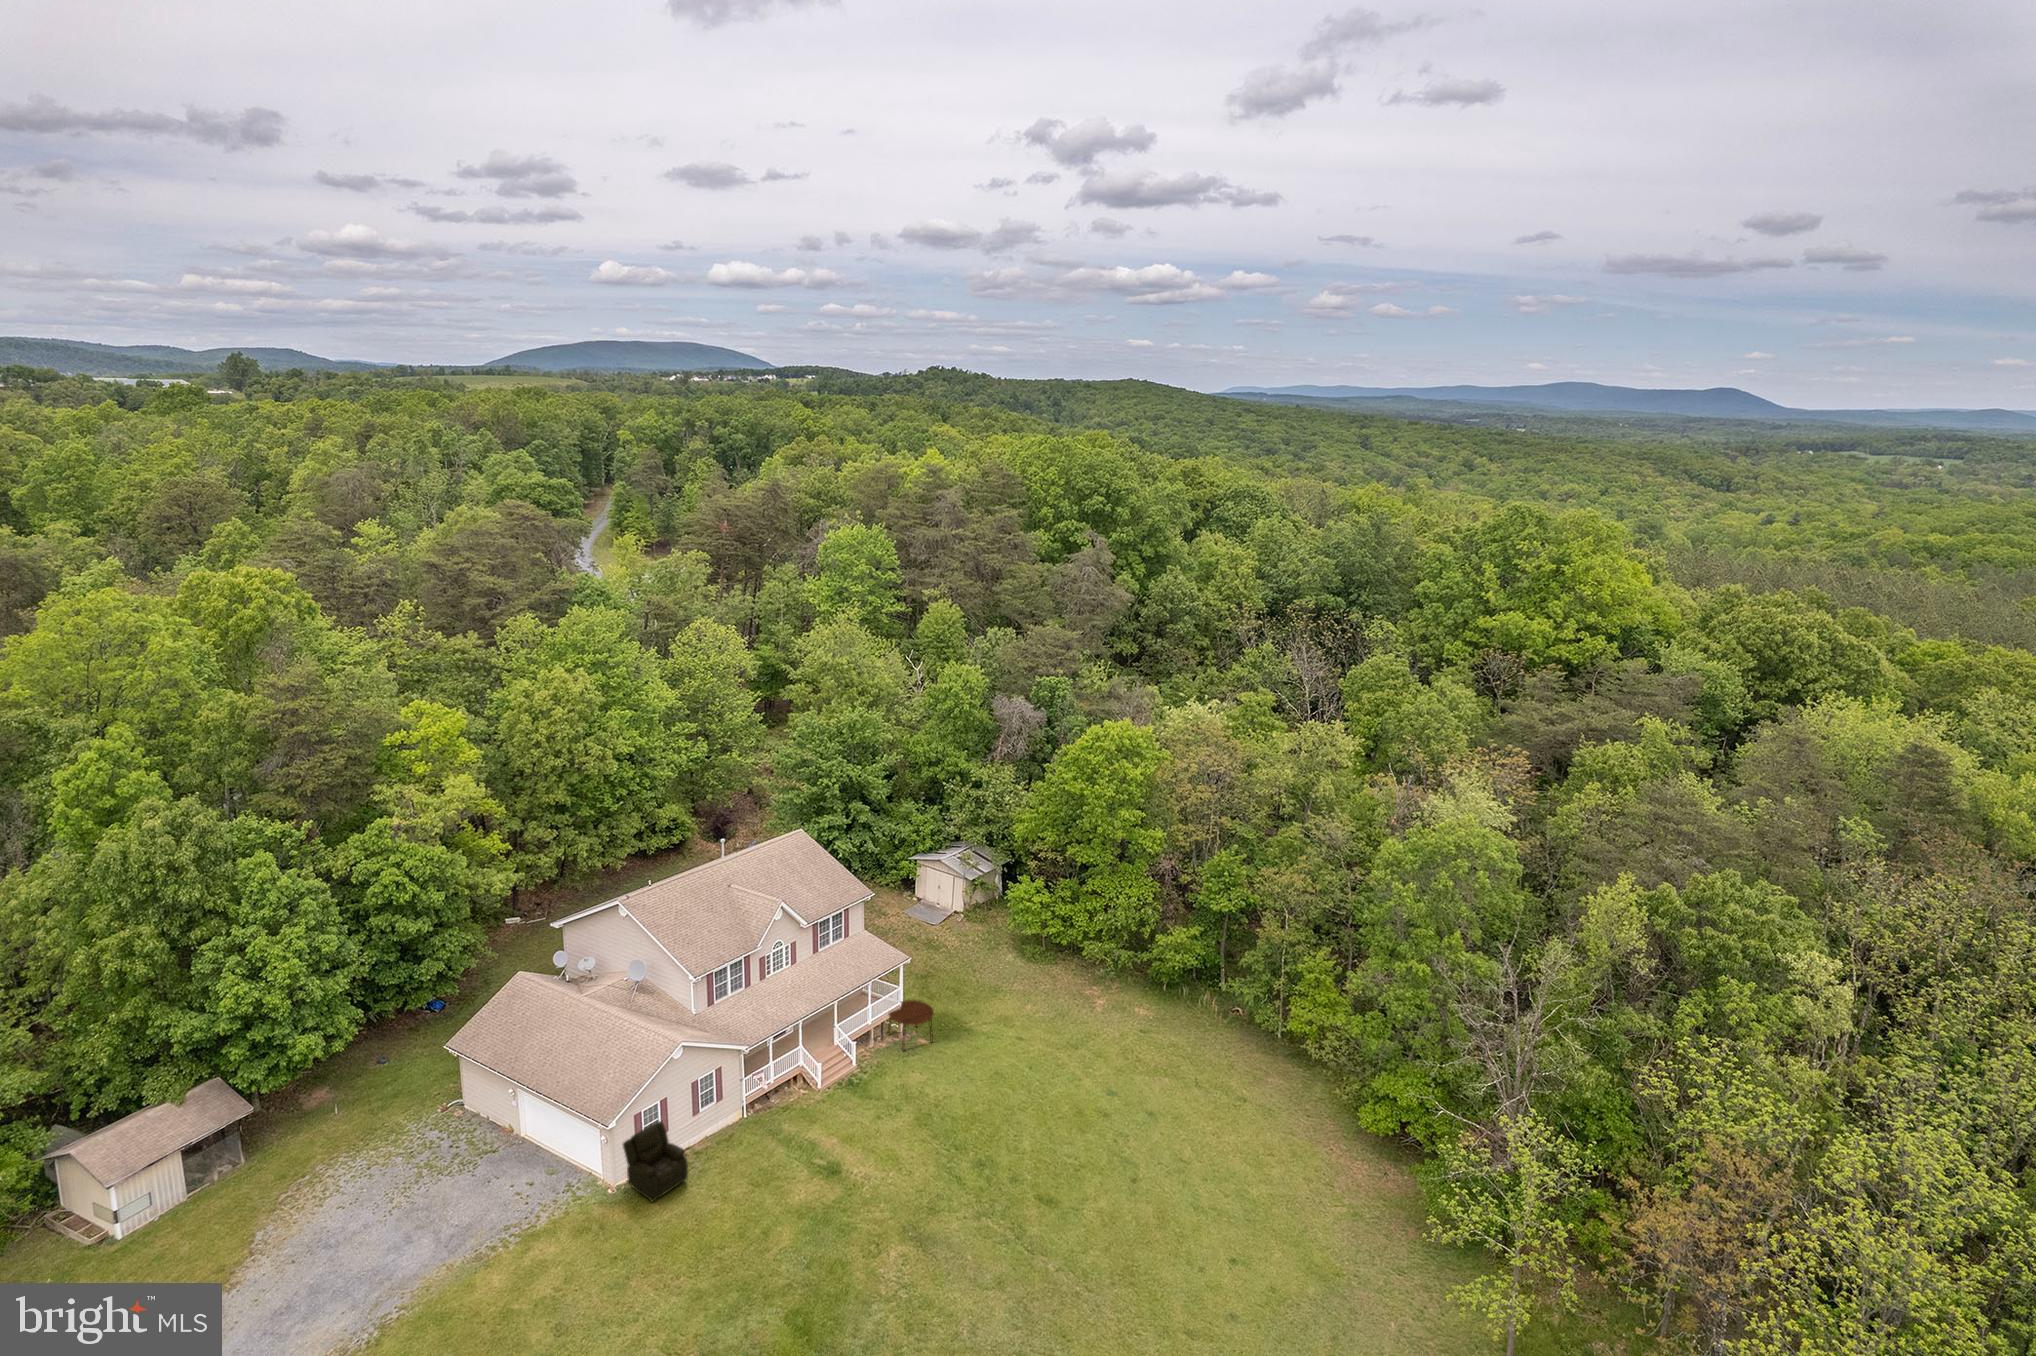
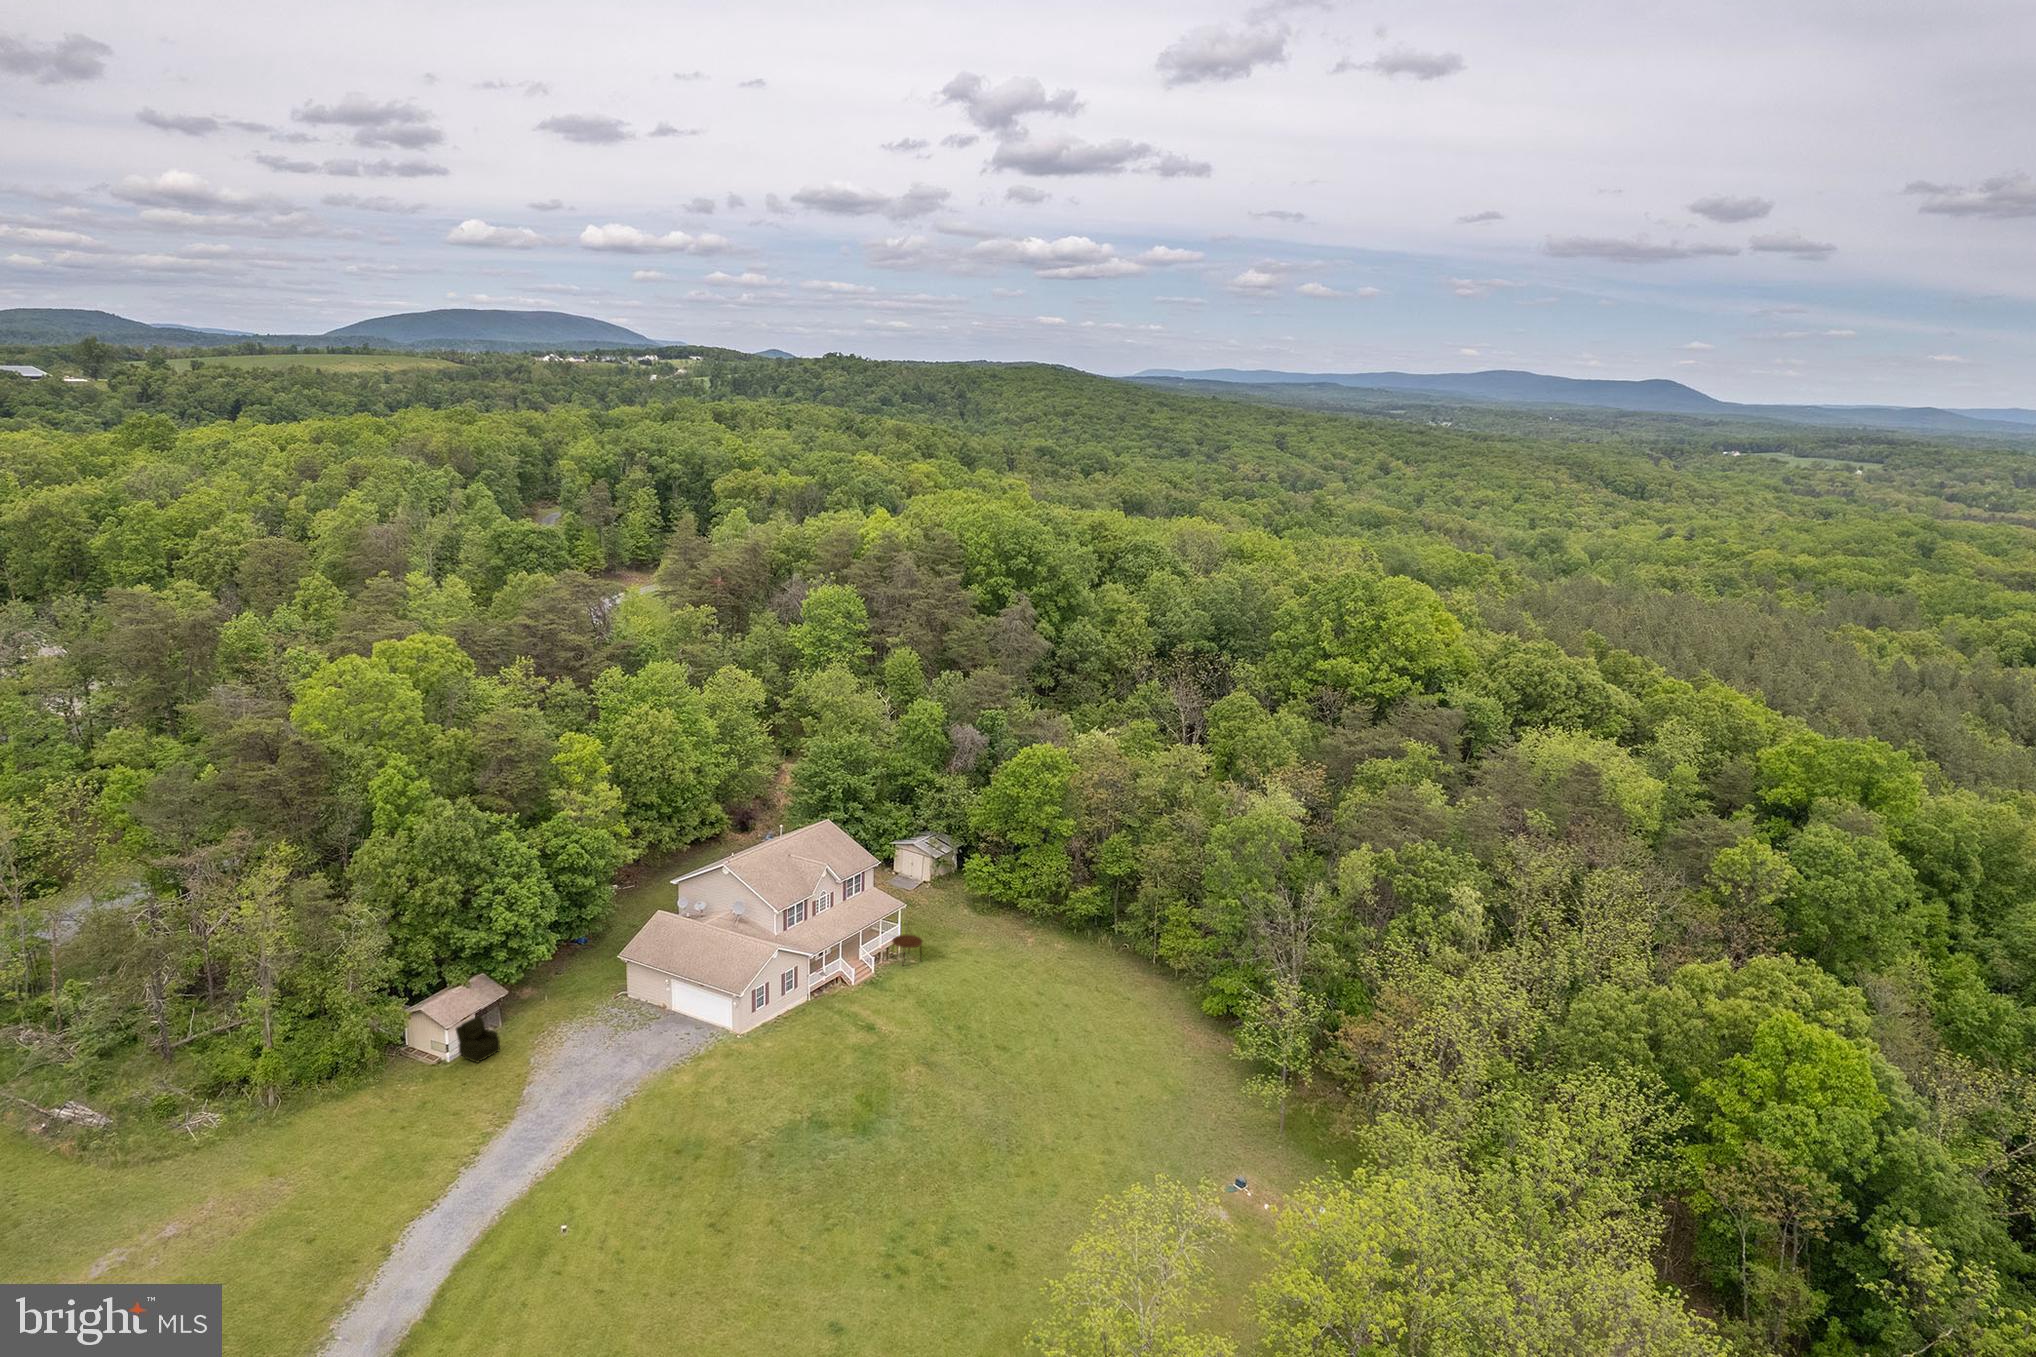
chair: present [623,1121,688,1202] -> present [456,1016,500,1062]

